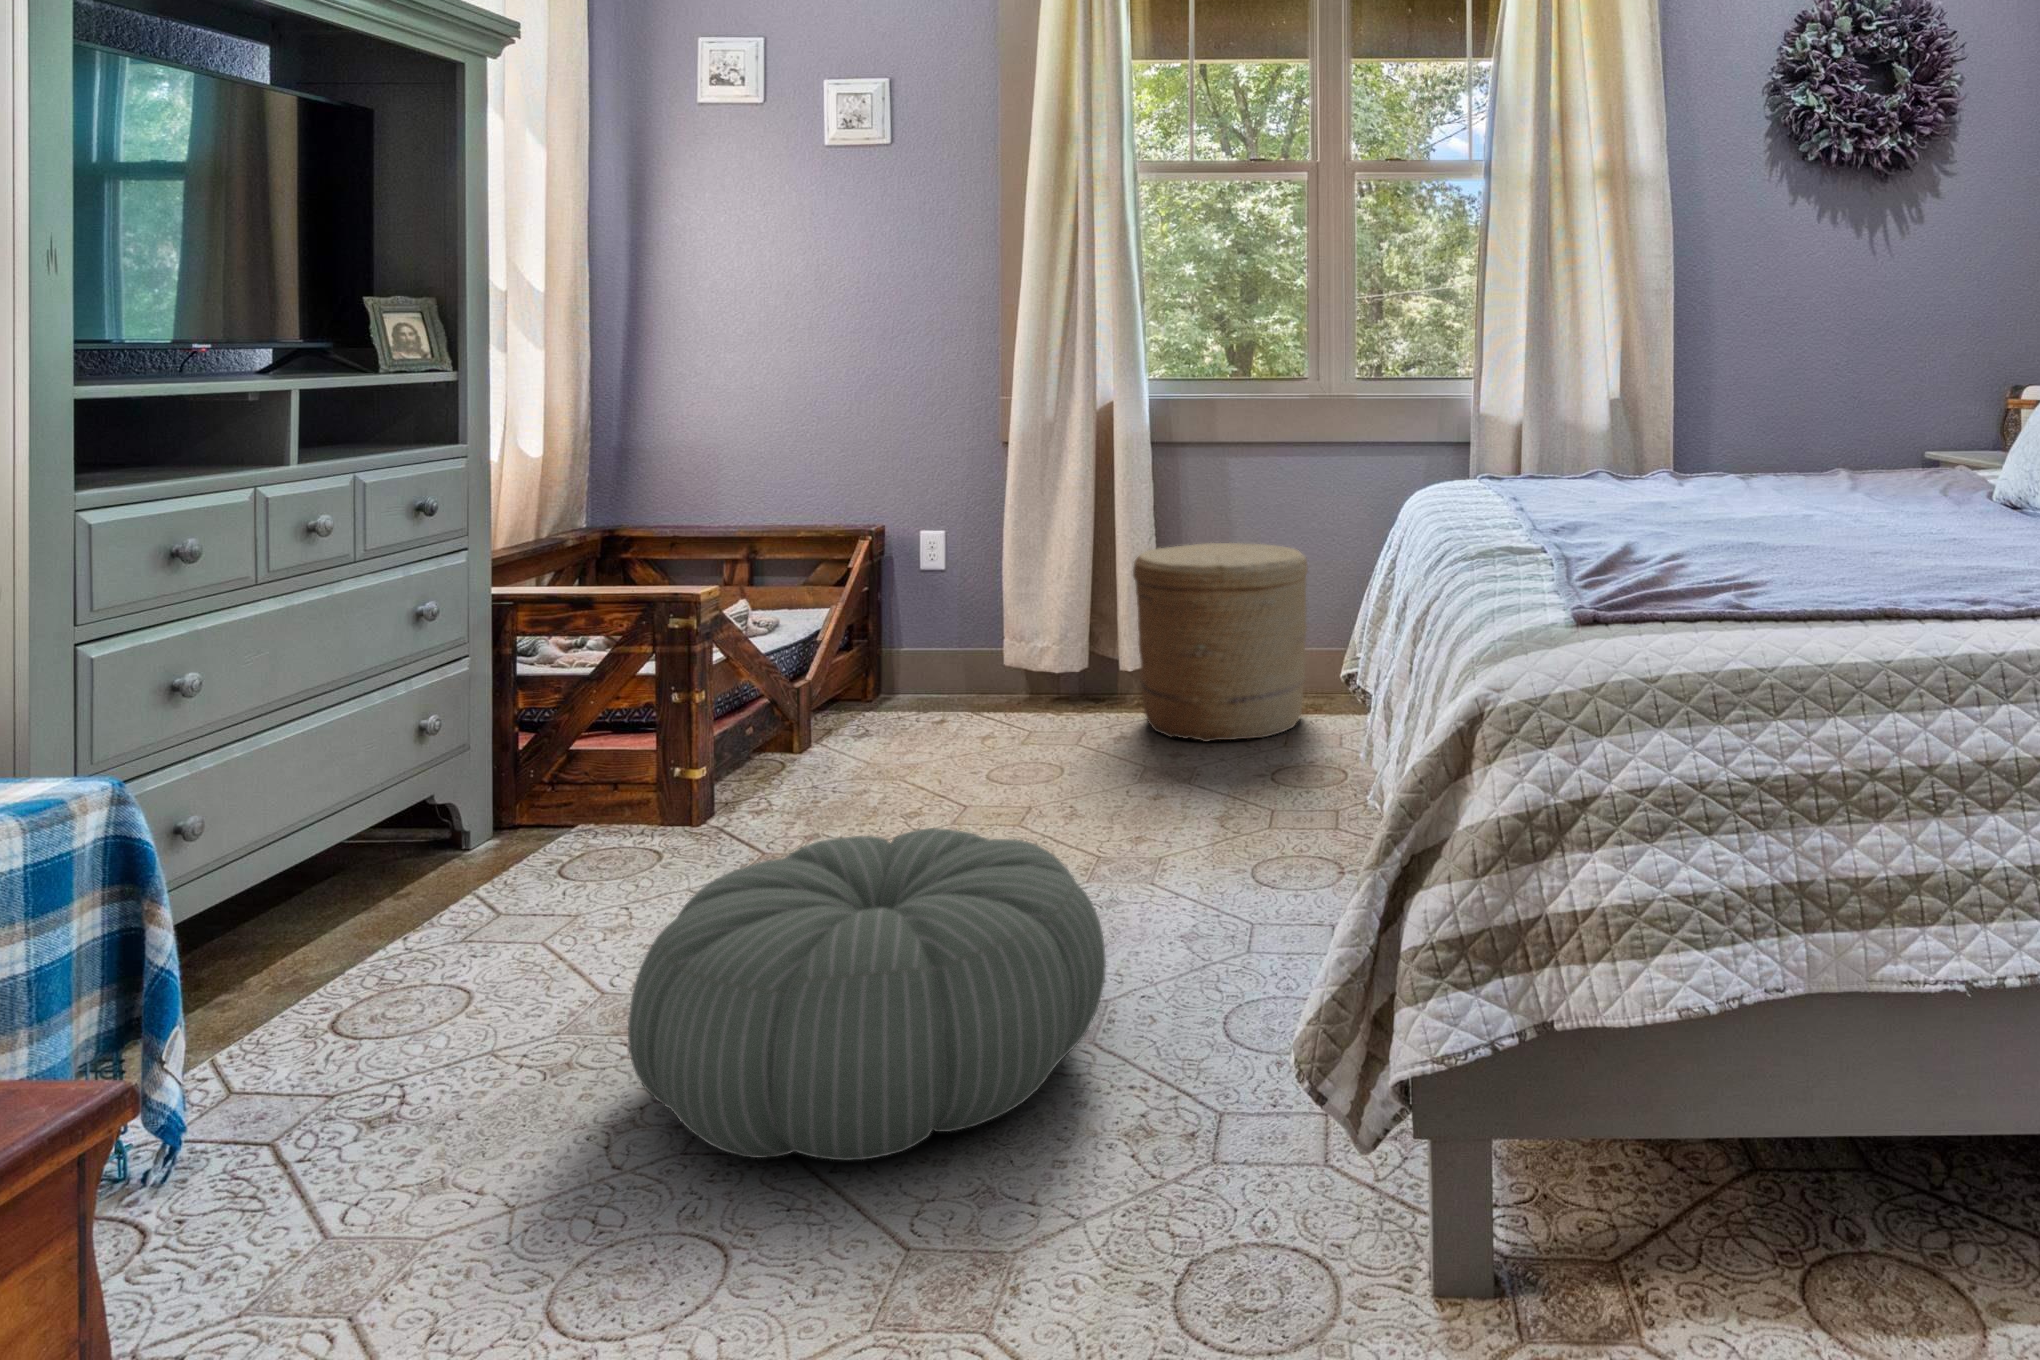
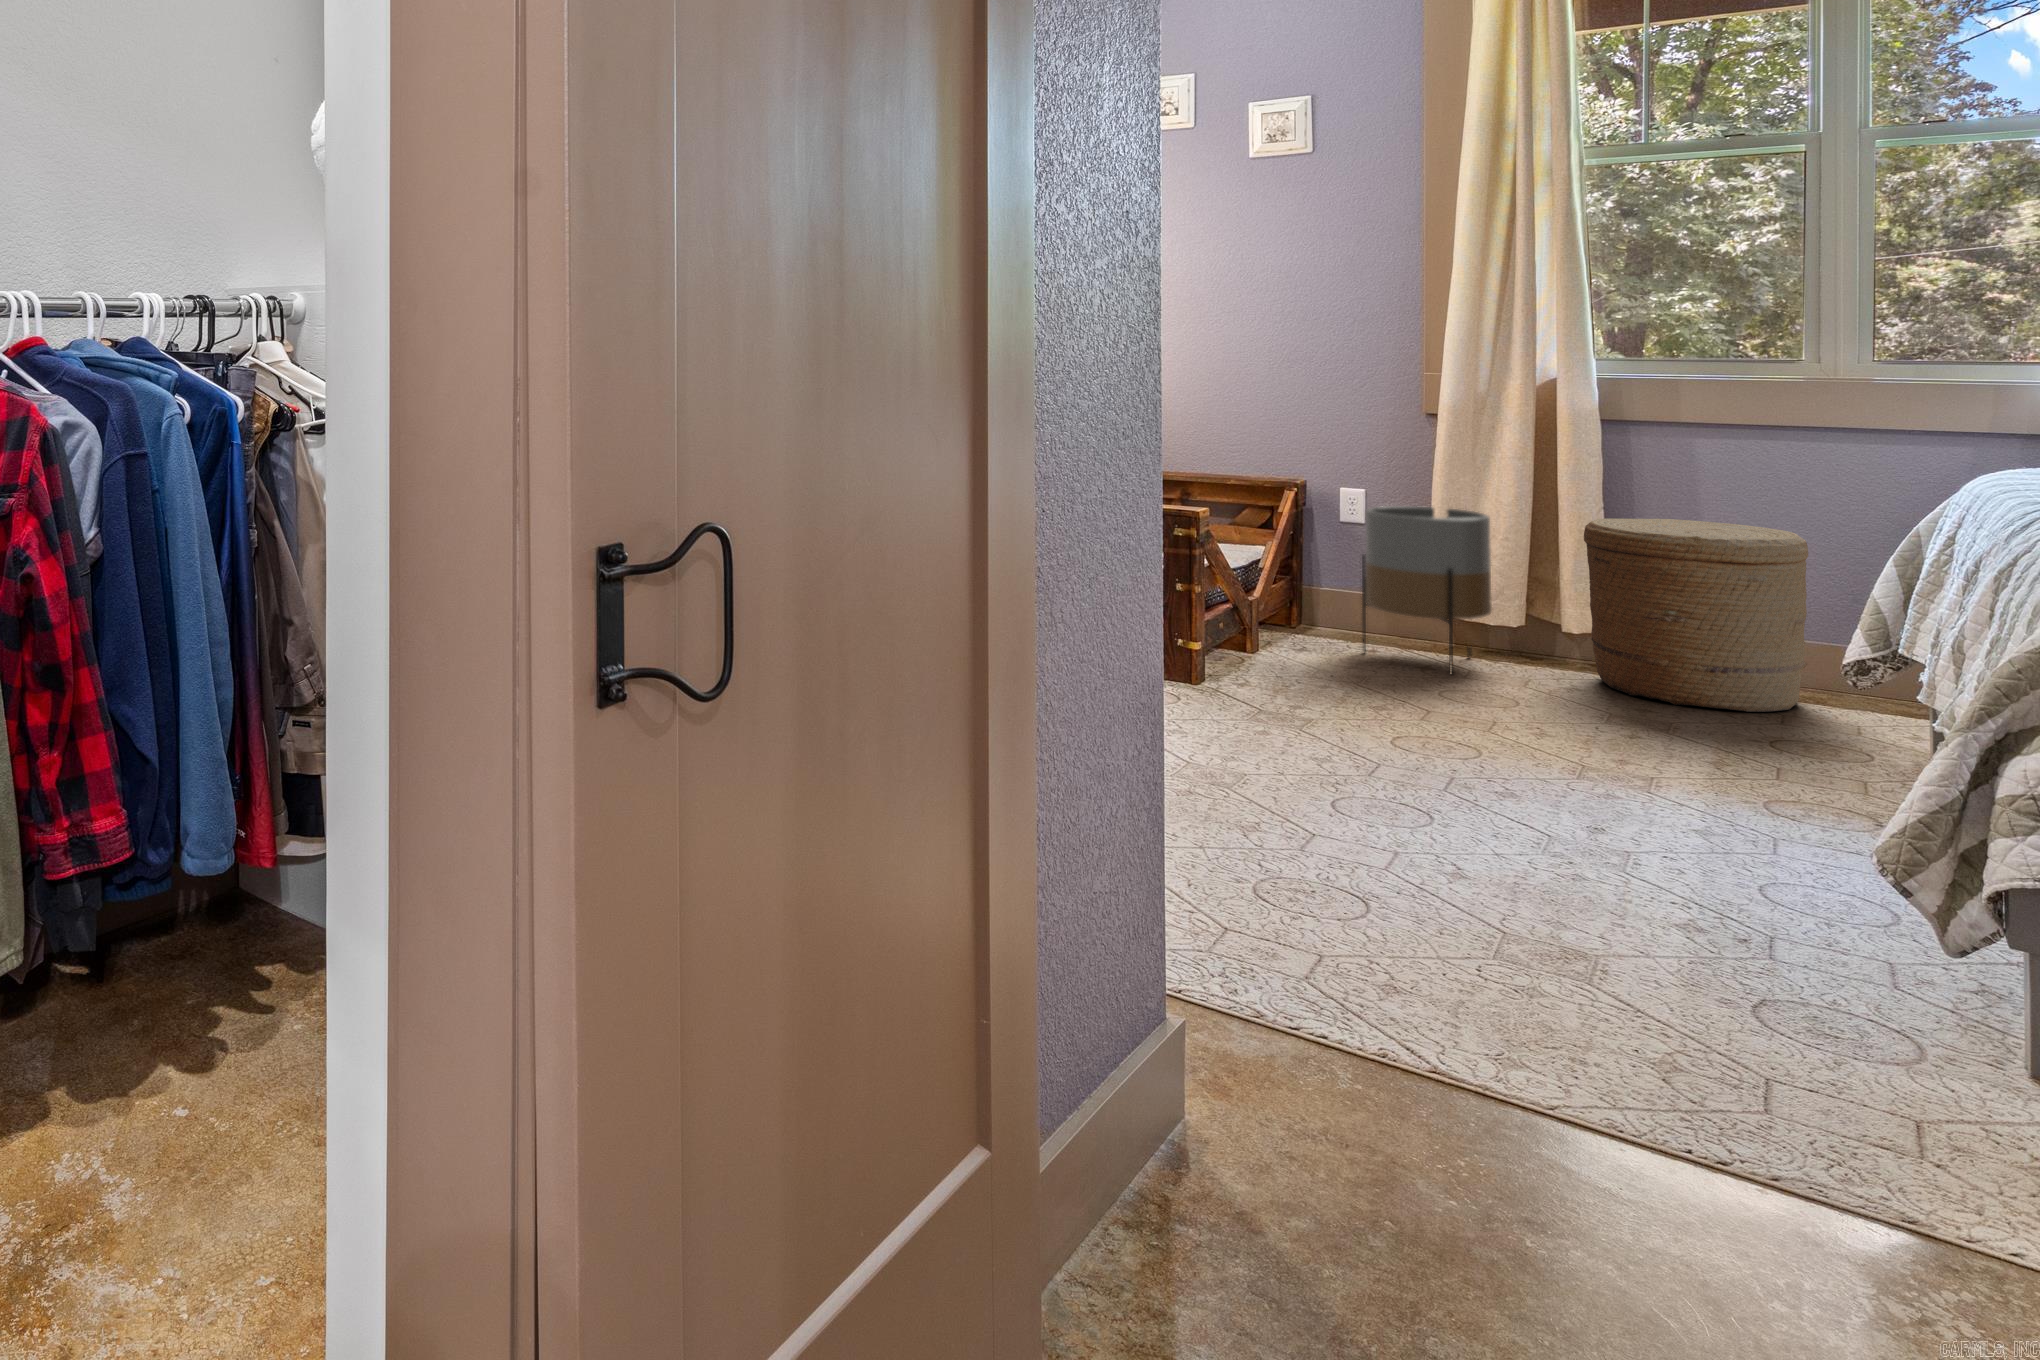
planter: none [928,551,1053,744] -> present [1362,506,1492,674]
pouf: present [628,828,1106,1160] -> none [1243,683,1634,892]

